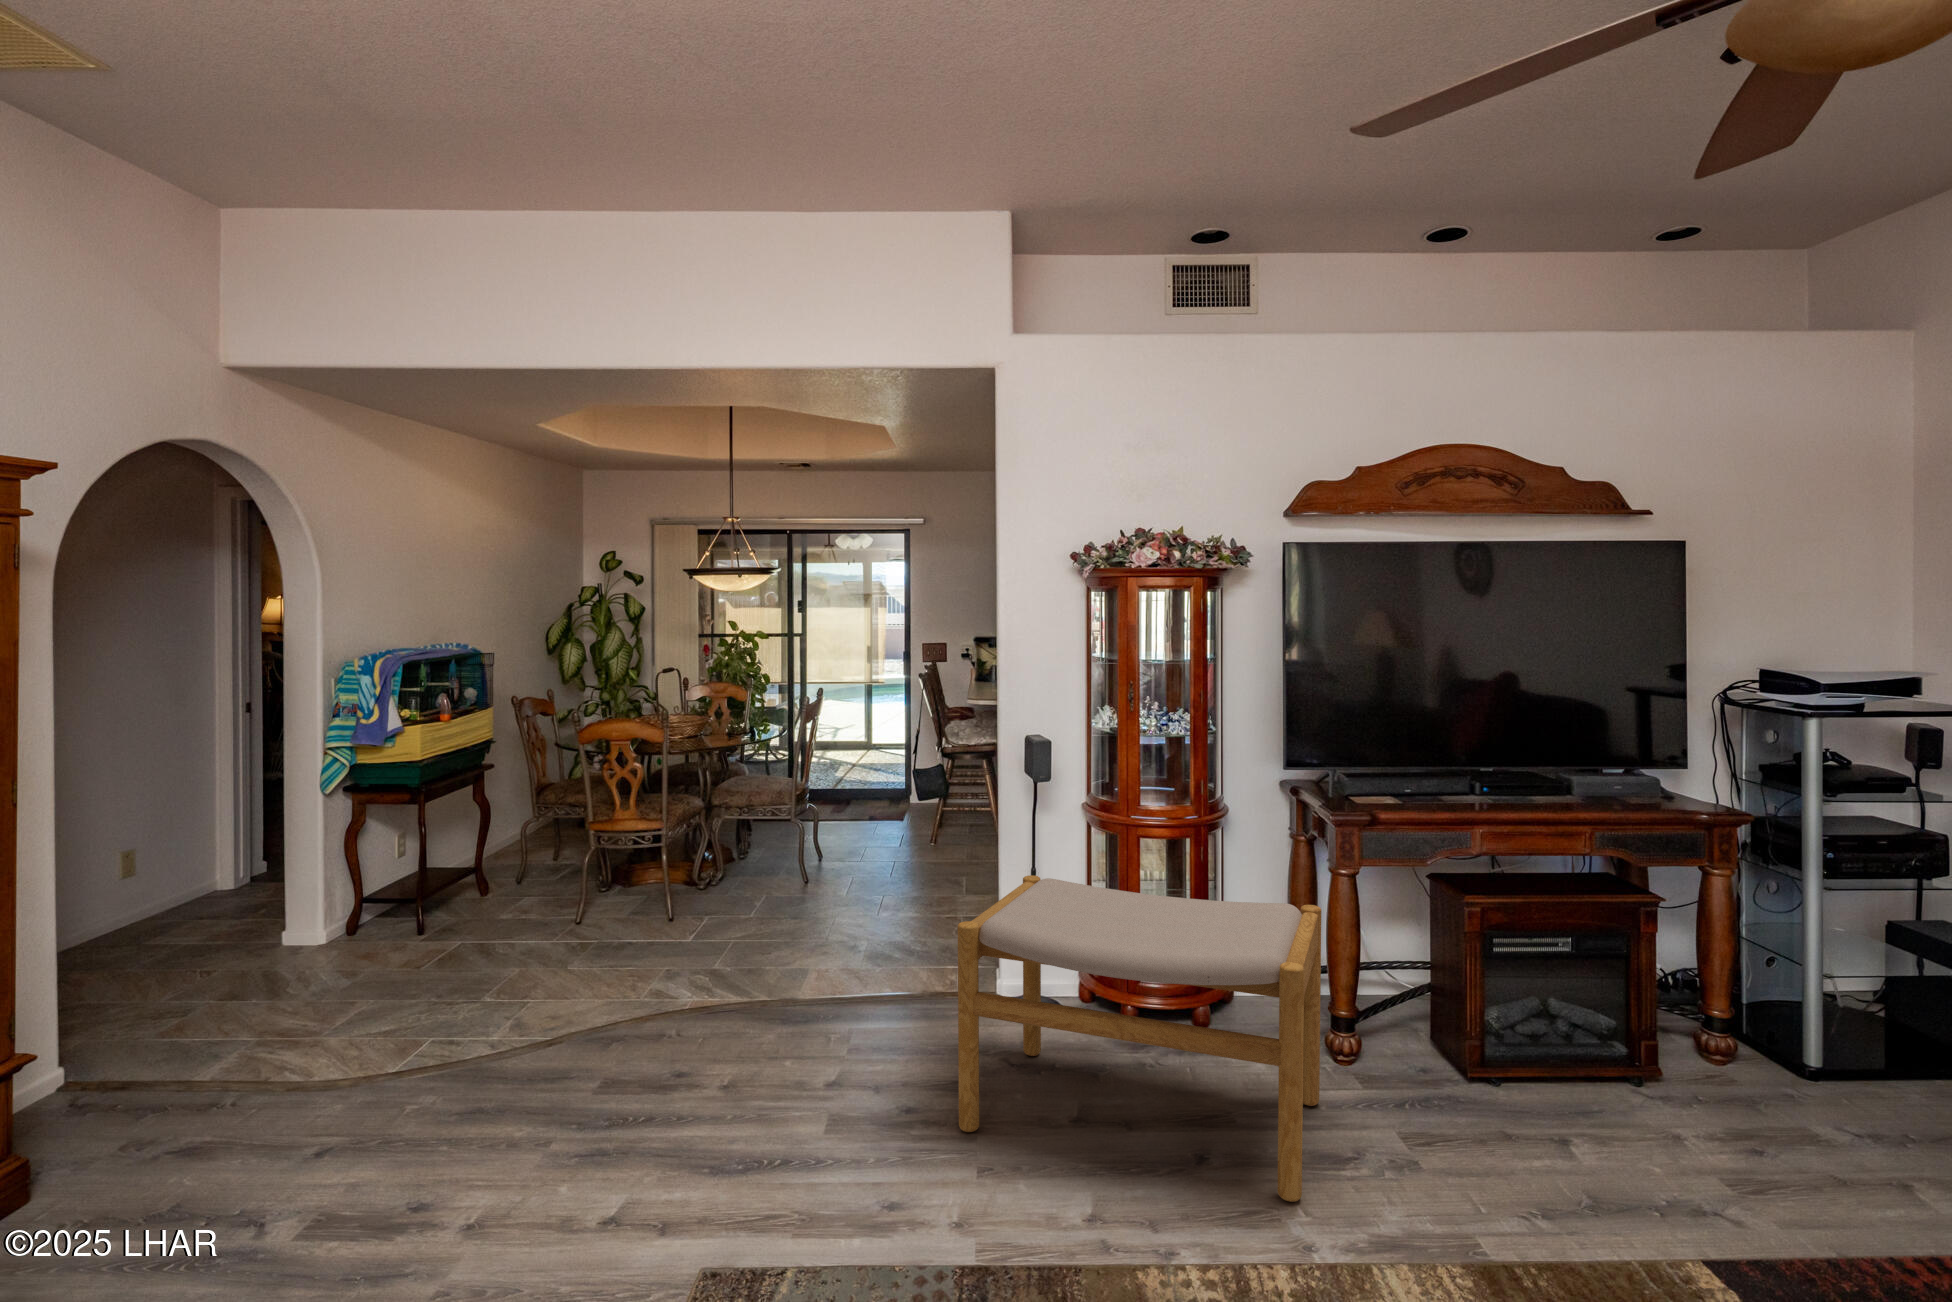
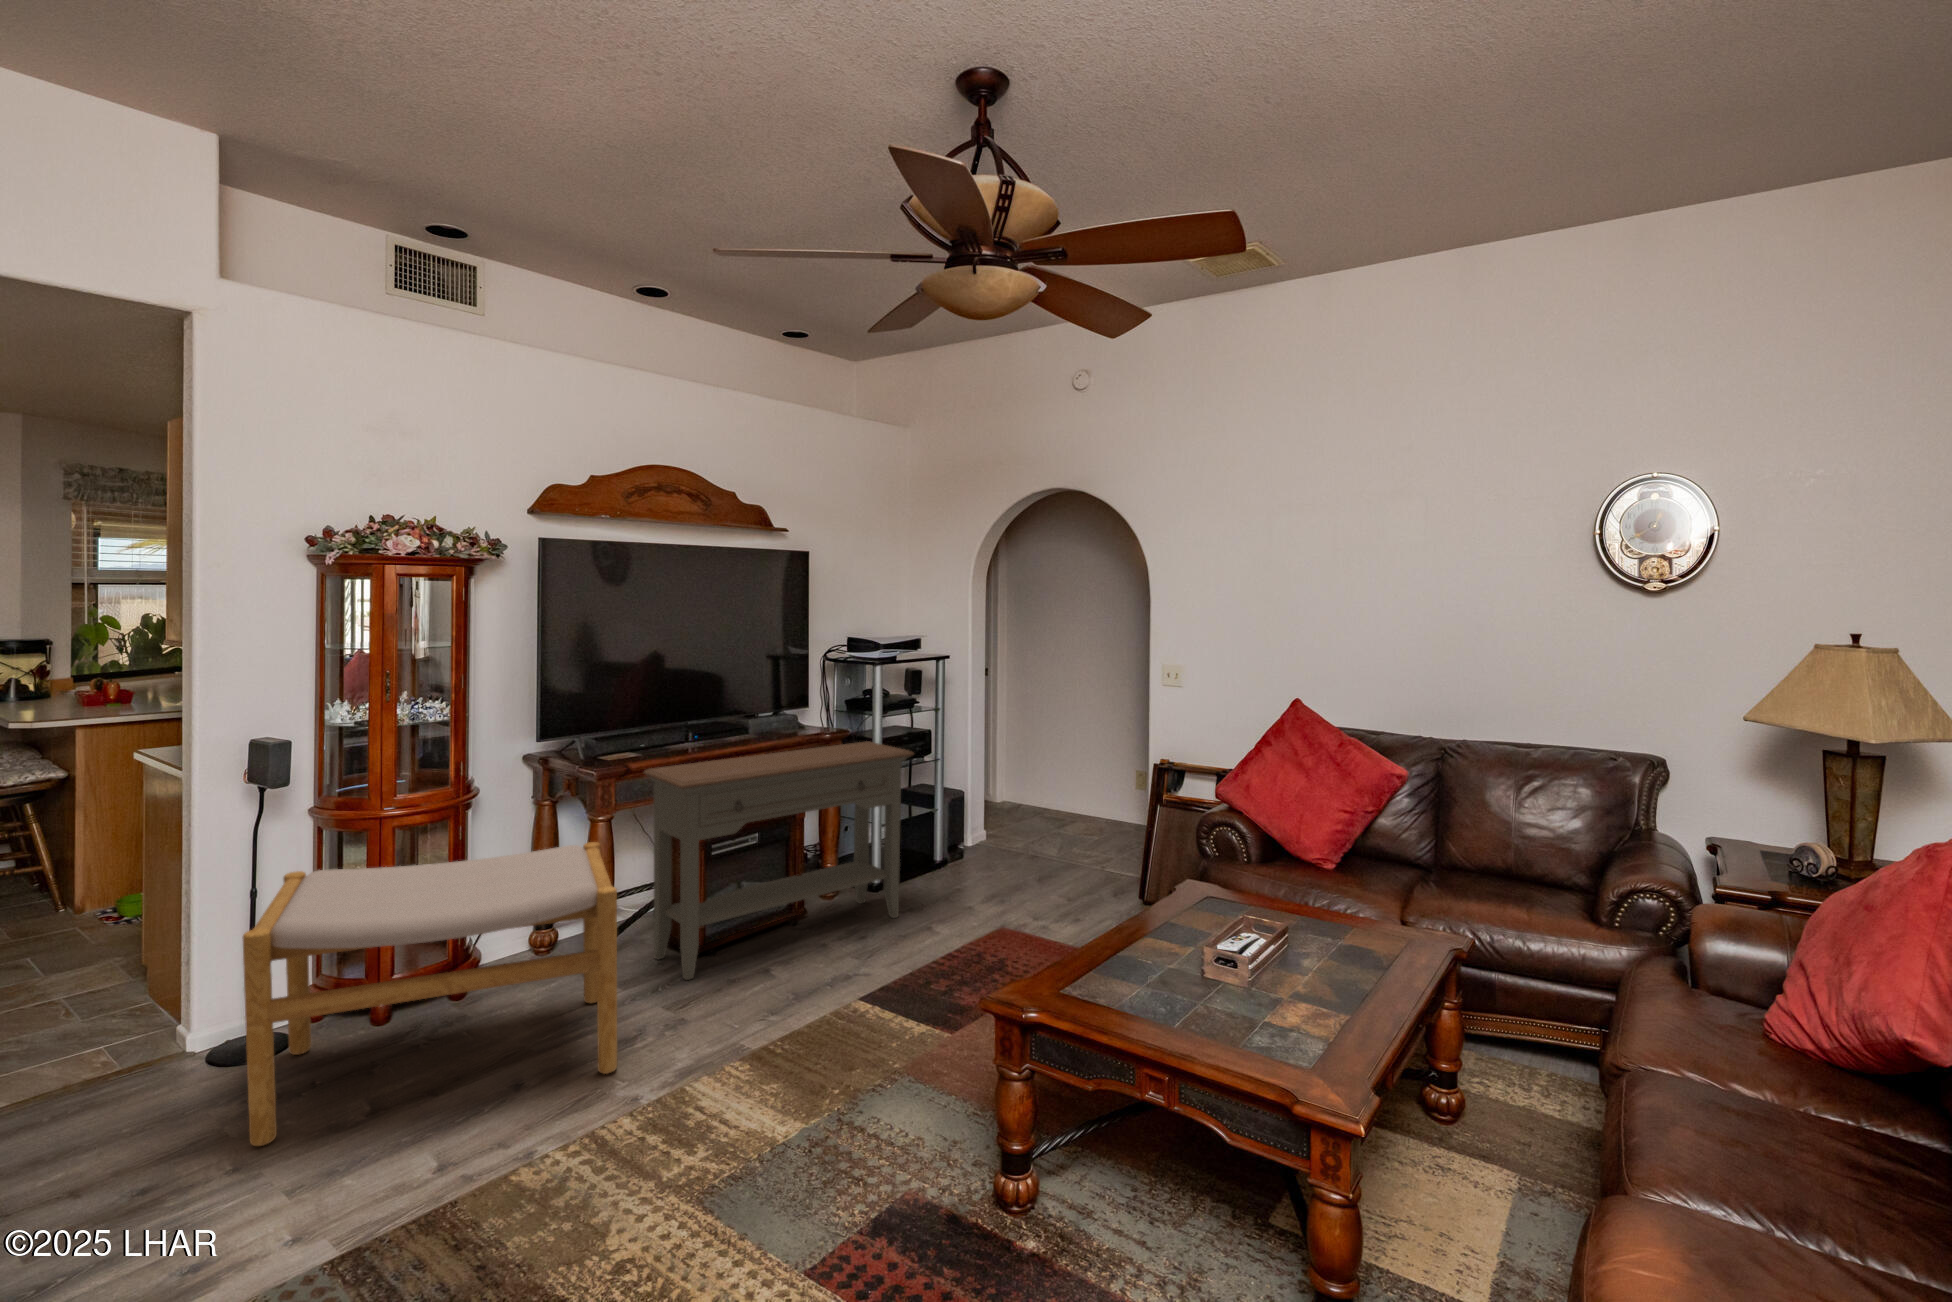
console table: none [1394,826,1872,1140] -> present [644,741,914,980]

